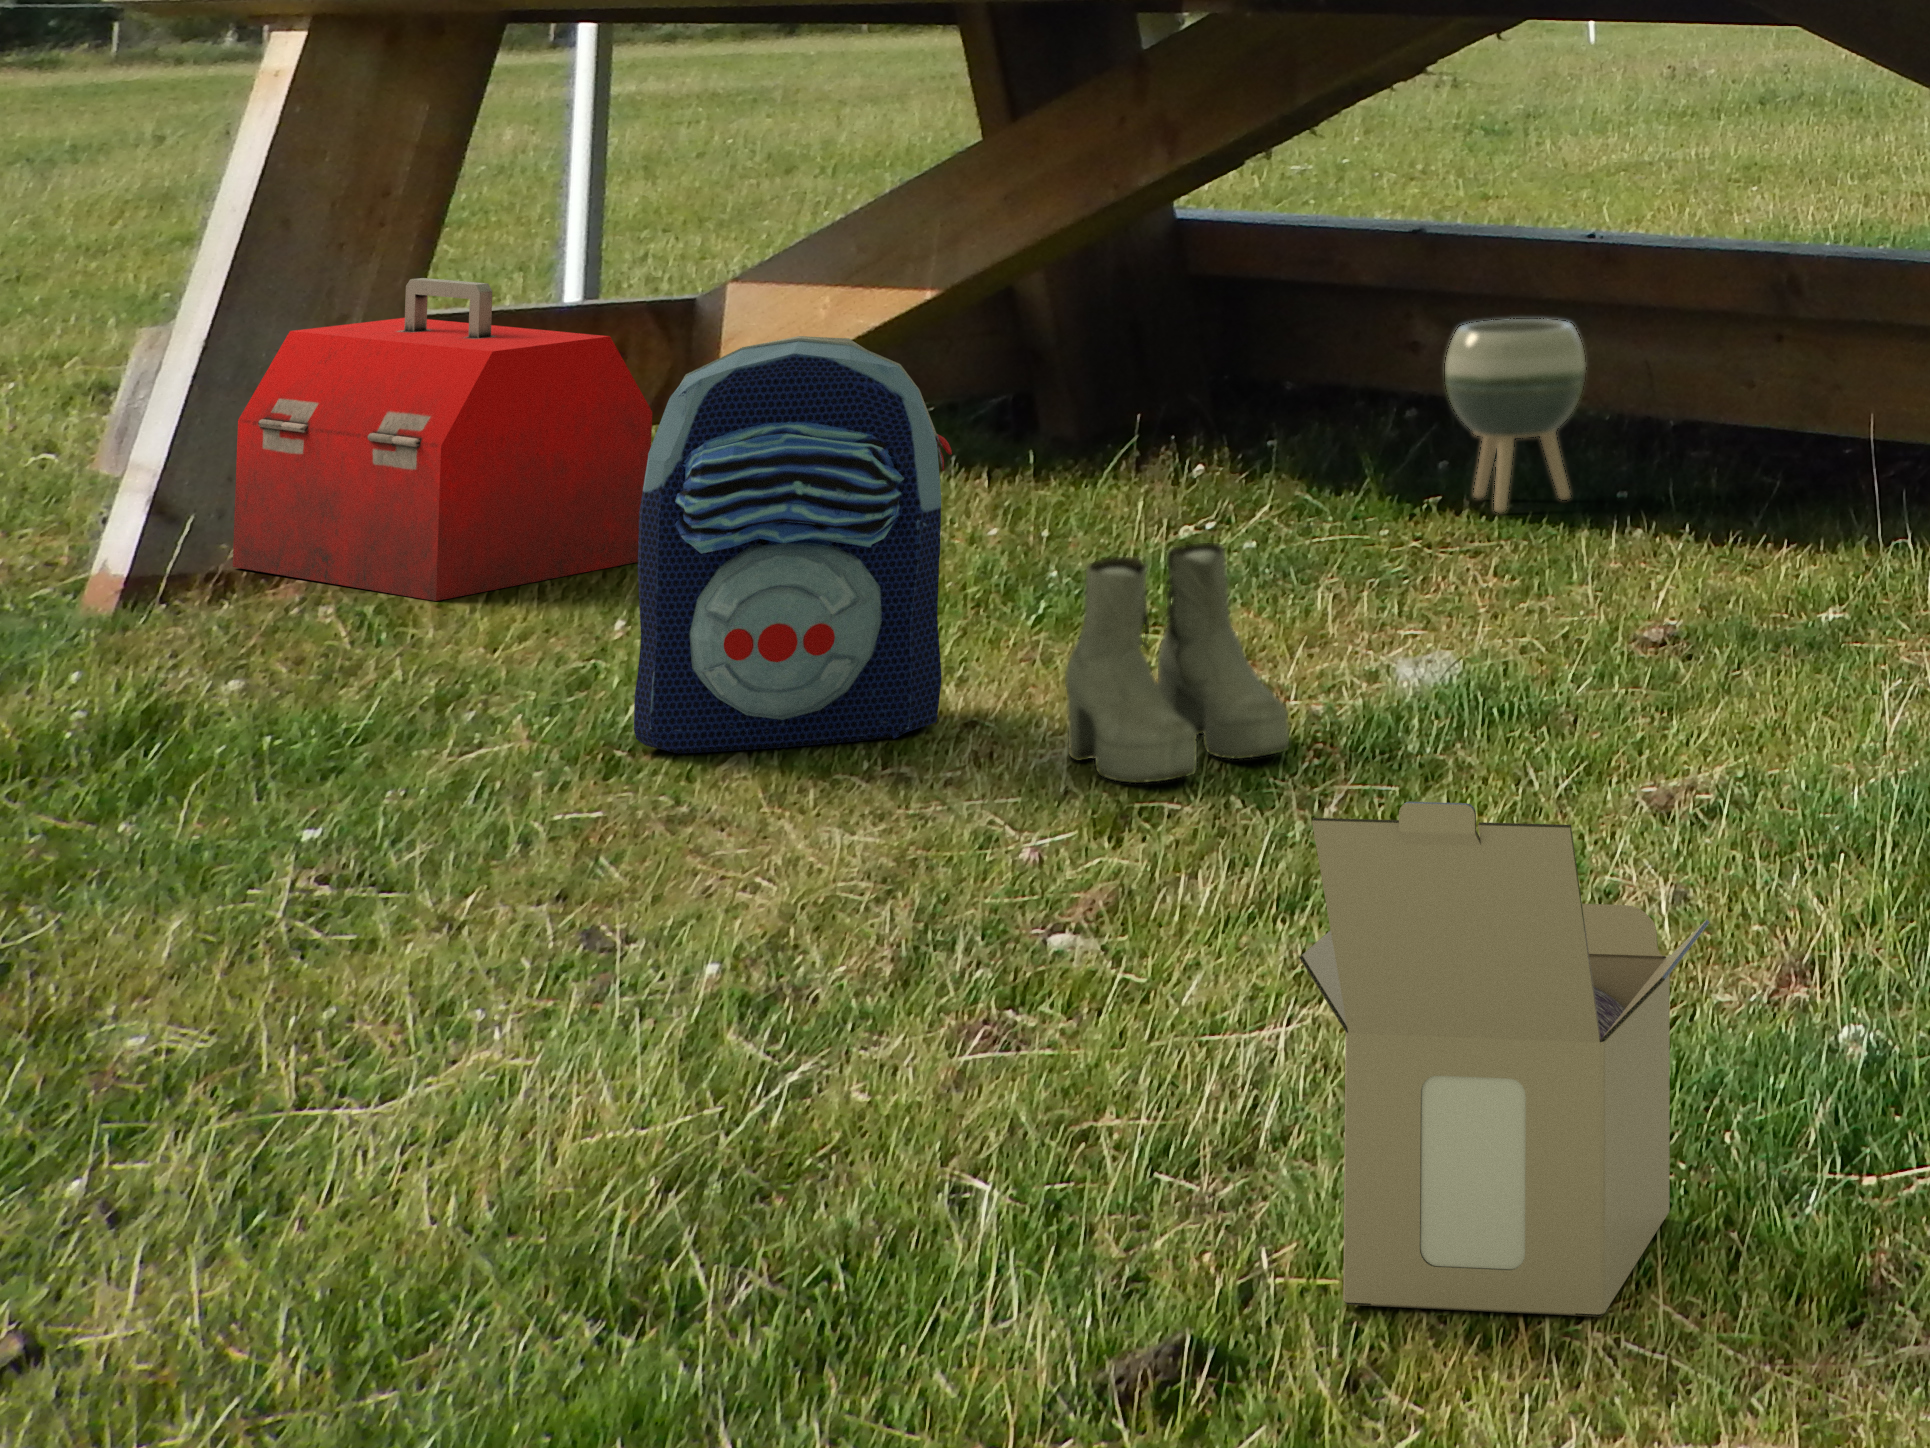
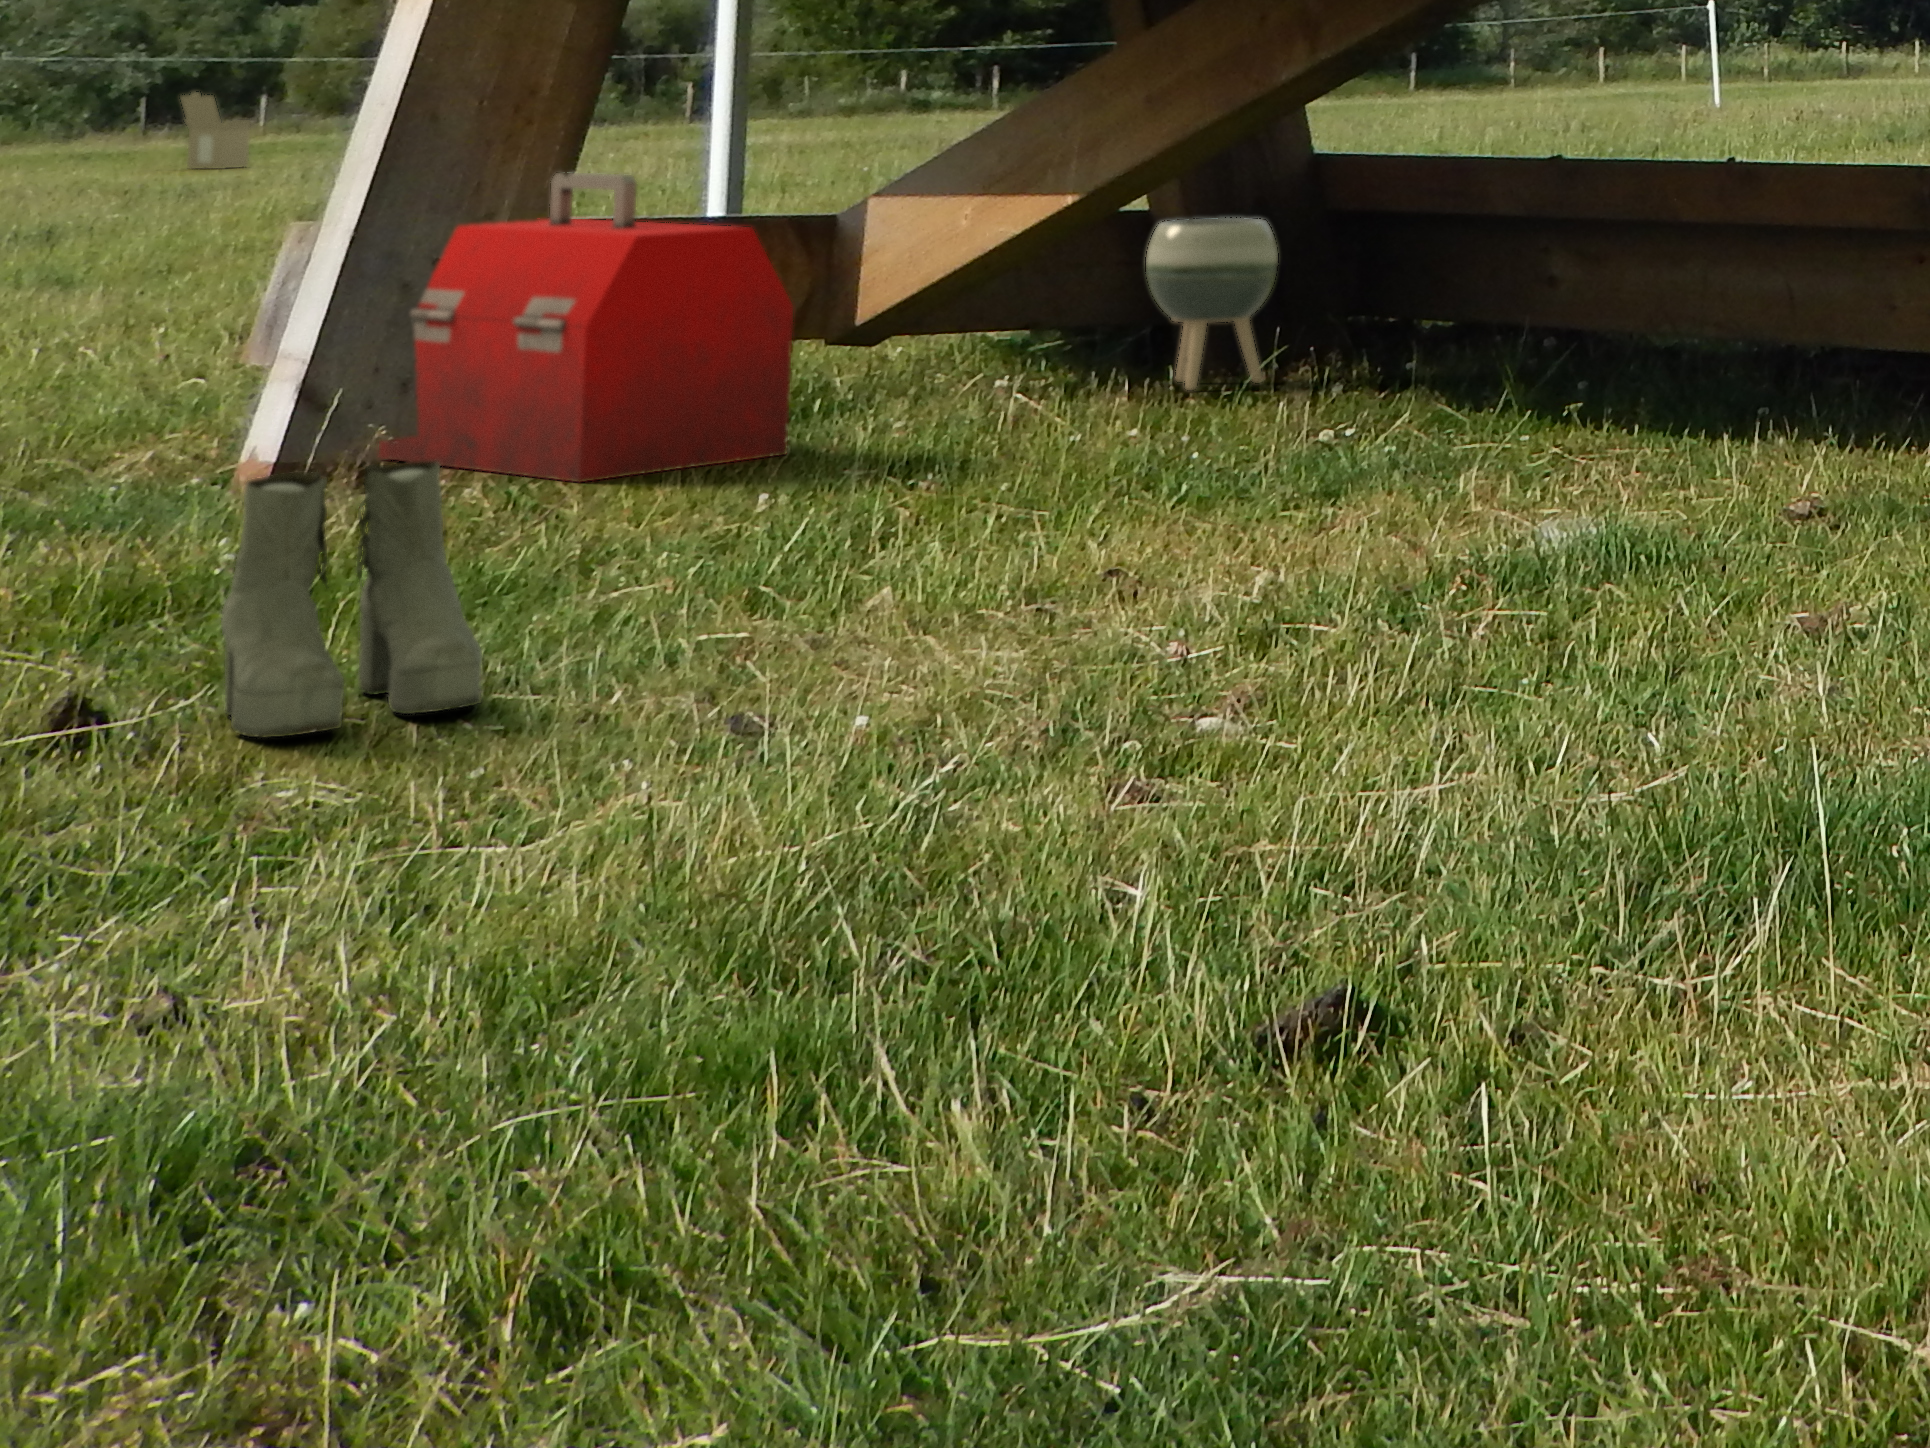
planter: present [1445,319,1586,512] -> present [1146,218,1278,390]
backpack: present [634,336,952,754] -> none [779,176,1096,589]
boots: present [1065,543,1289,783] -> present [221,461,482,738]
cardboard box: present [1299,802,1710,1317] -> present [181,92,250,169]

